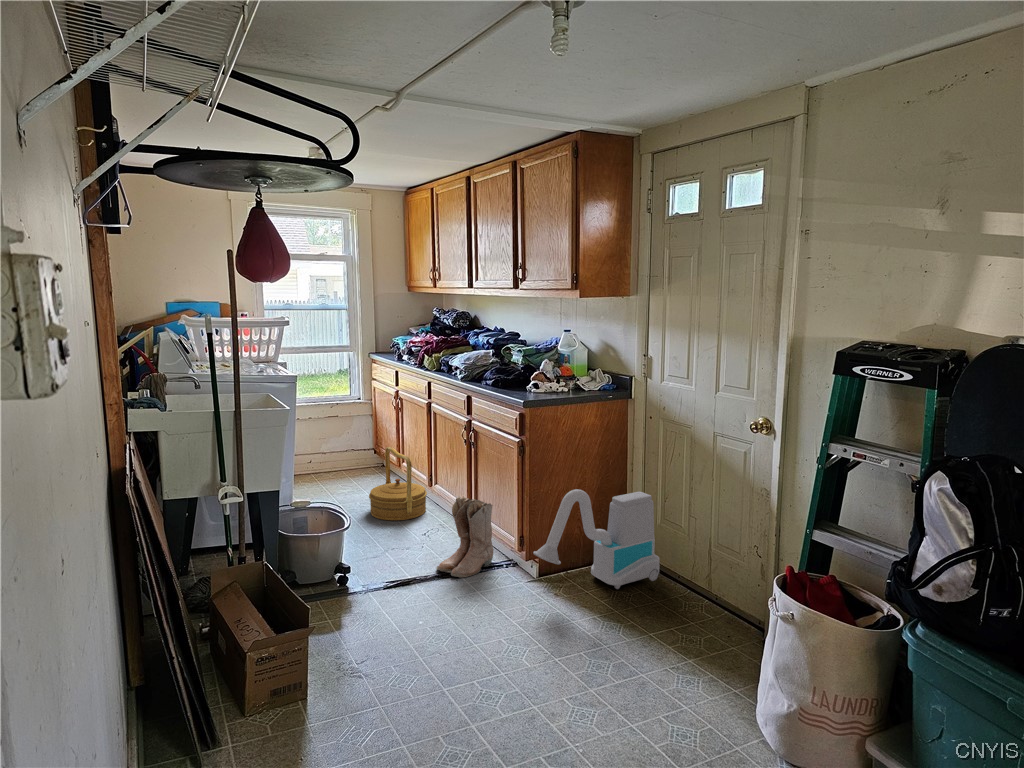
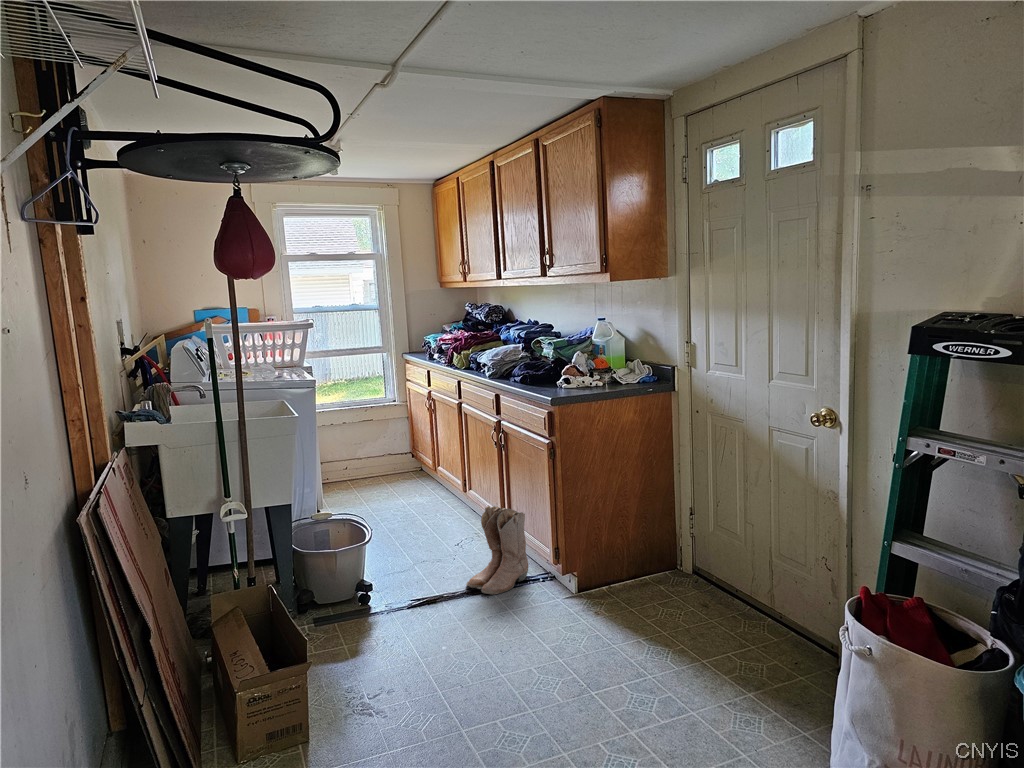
woven basket: present [369,447,427,521] -> none [400,452,461,531]
vacuum cleaner: present [533,489,660,589] -> none [568,496,714,606]

